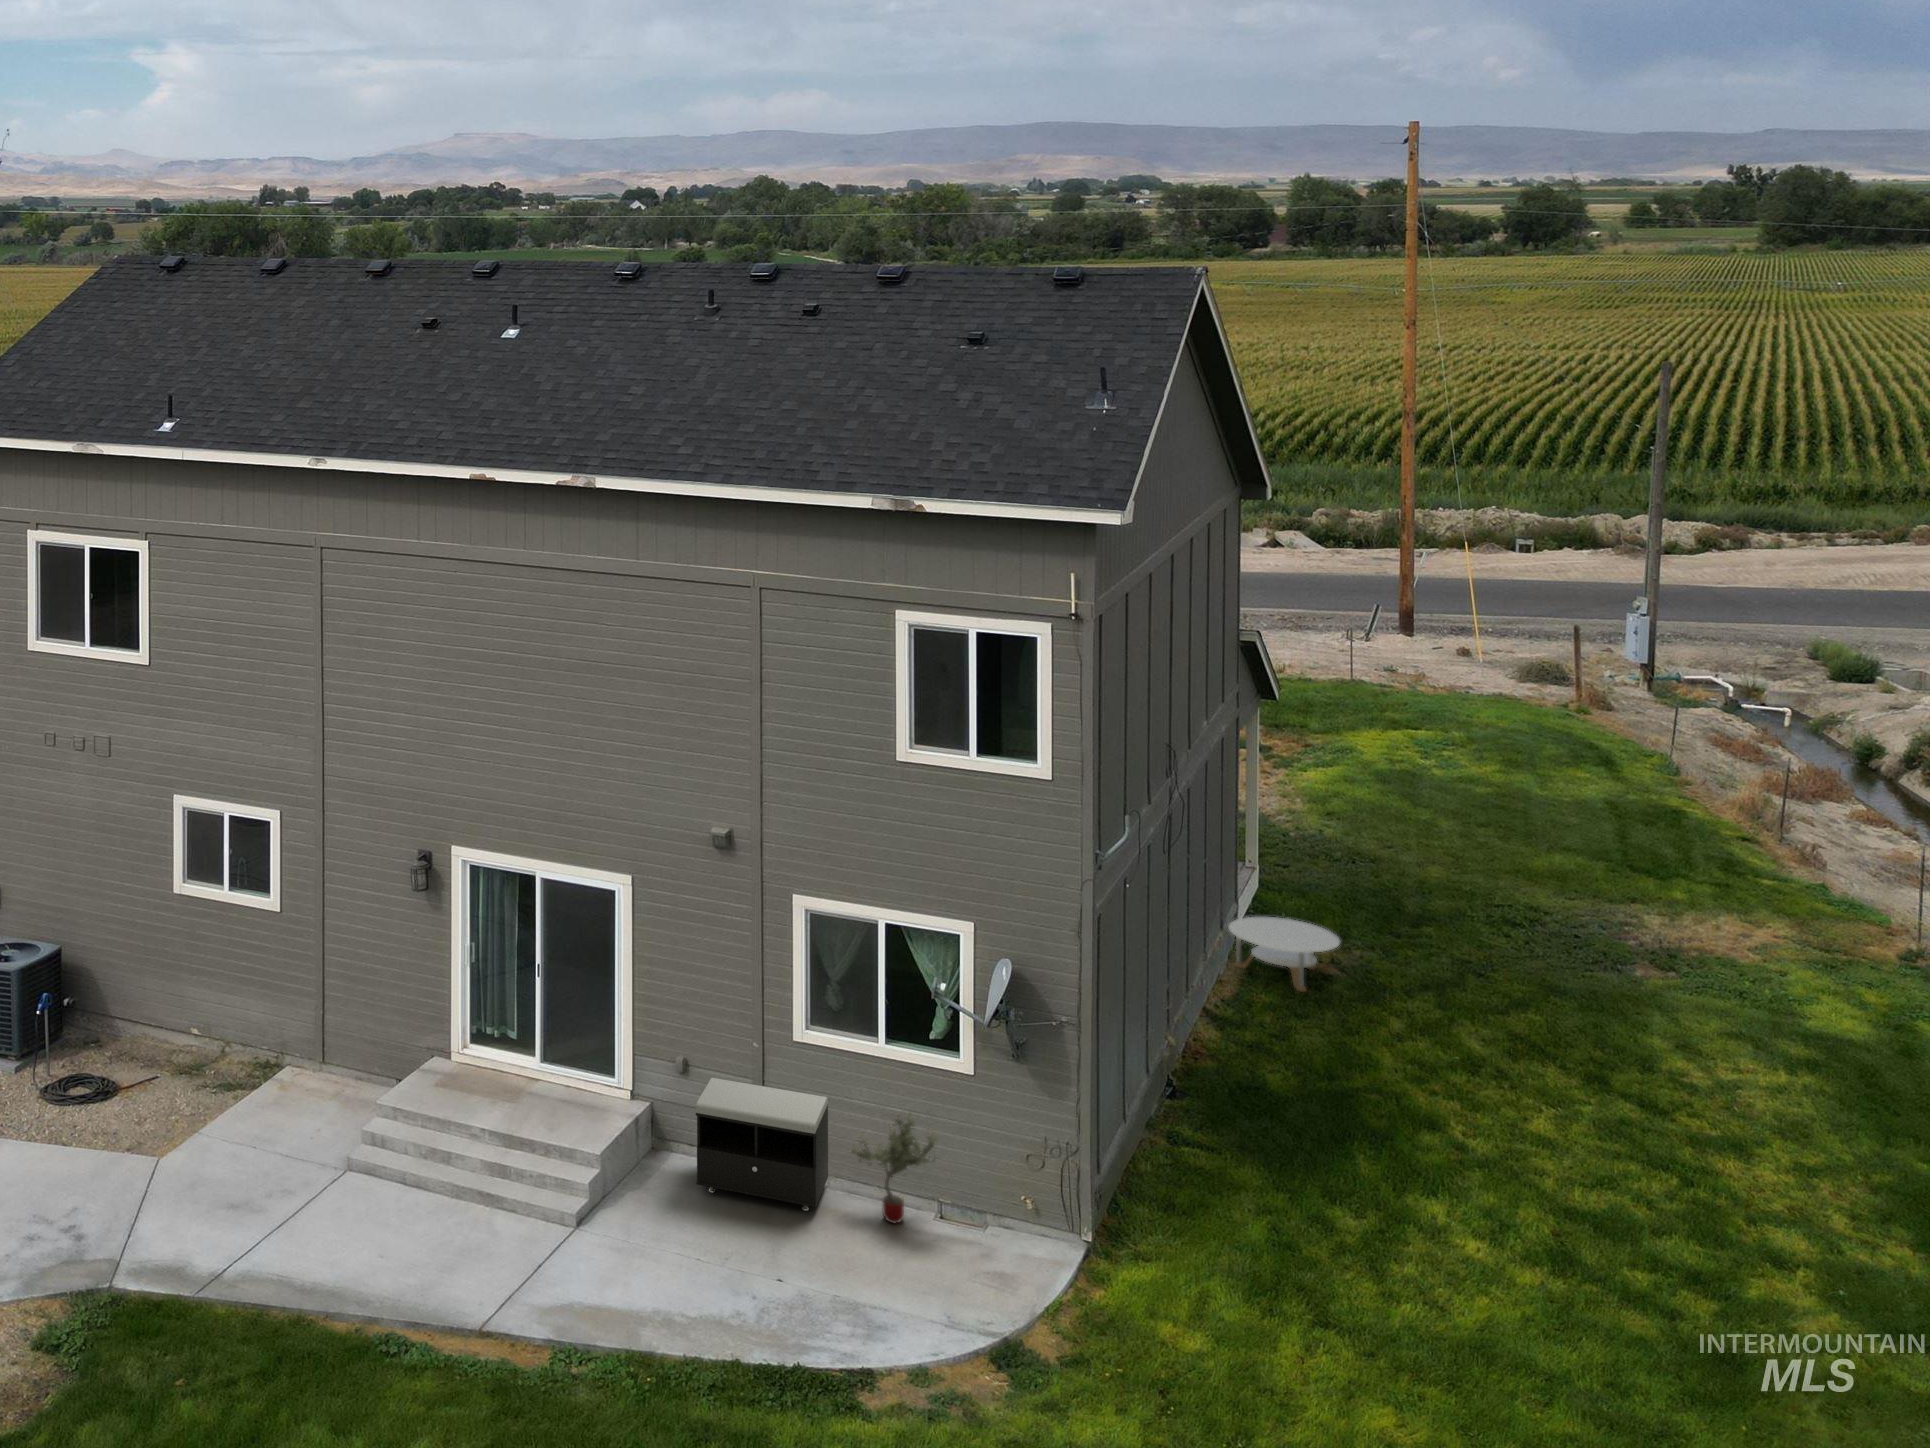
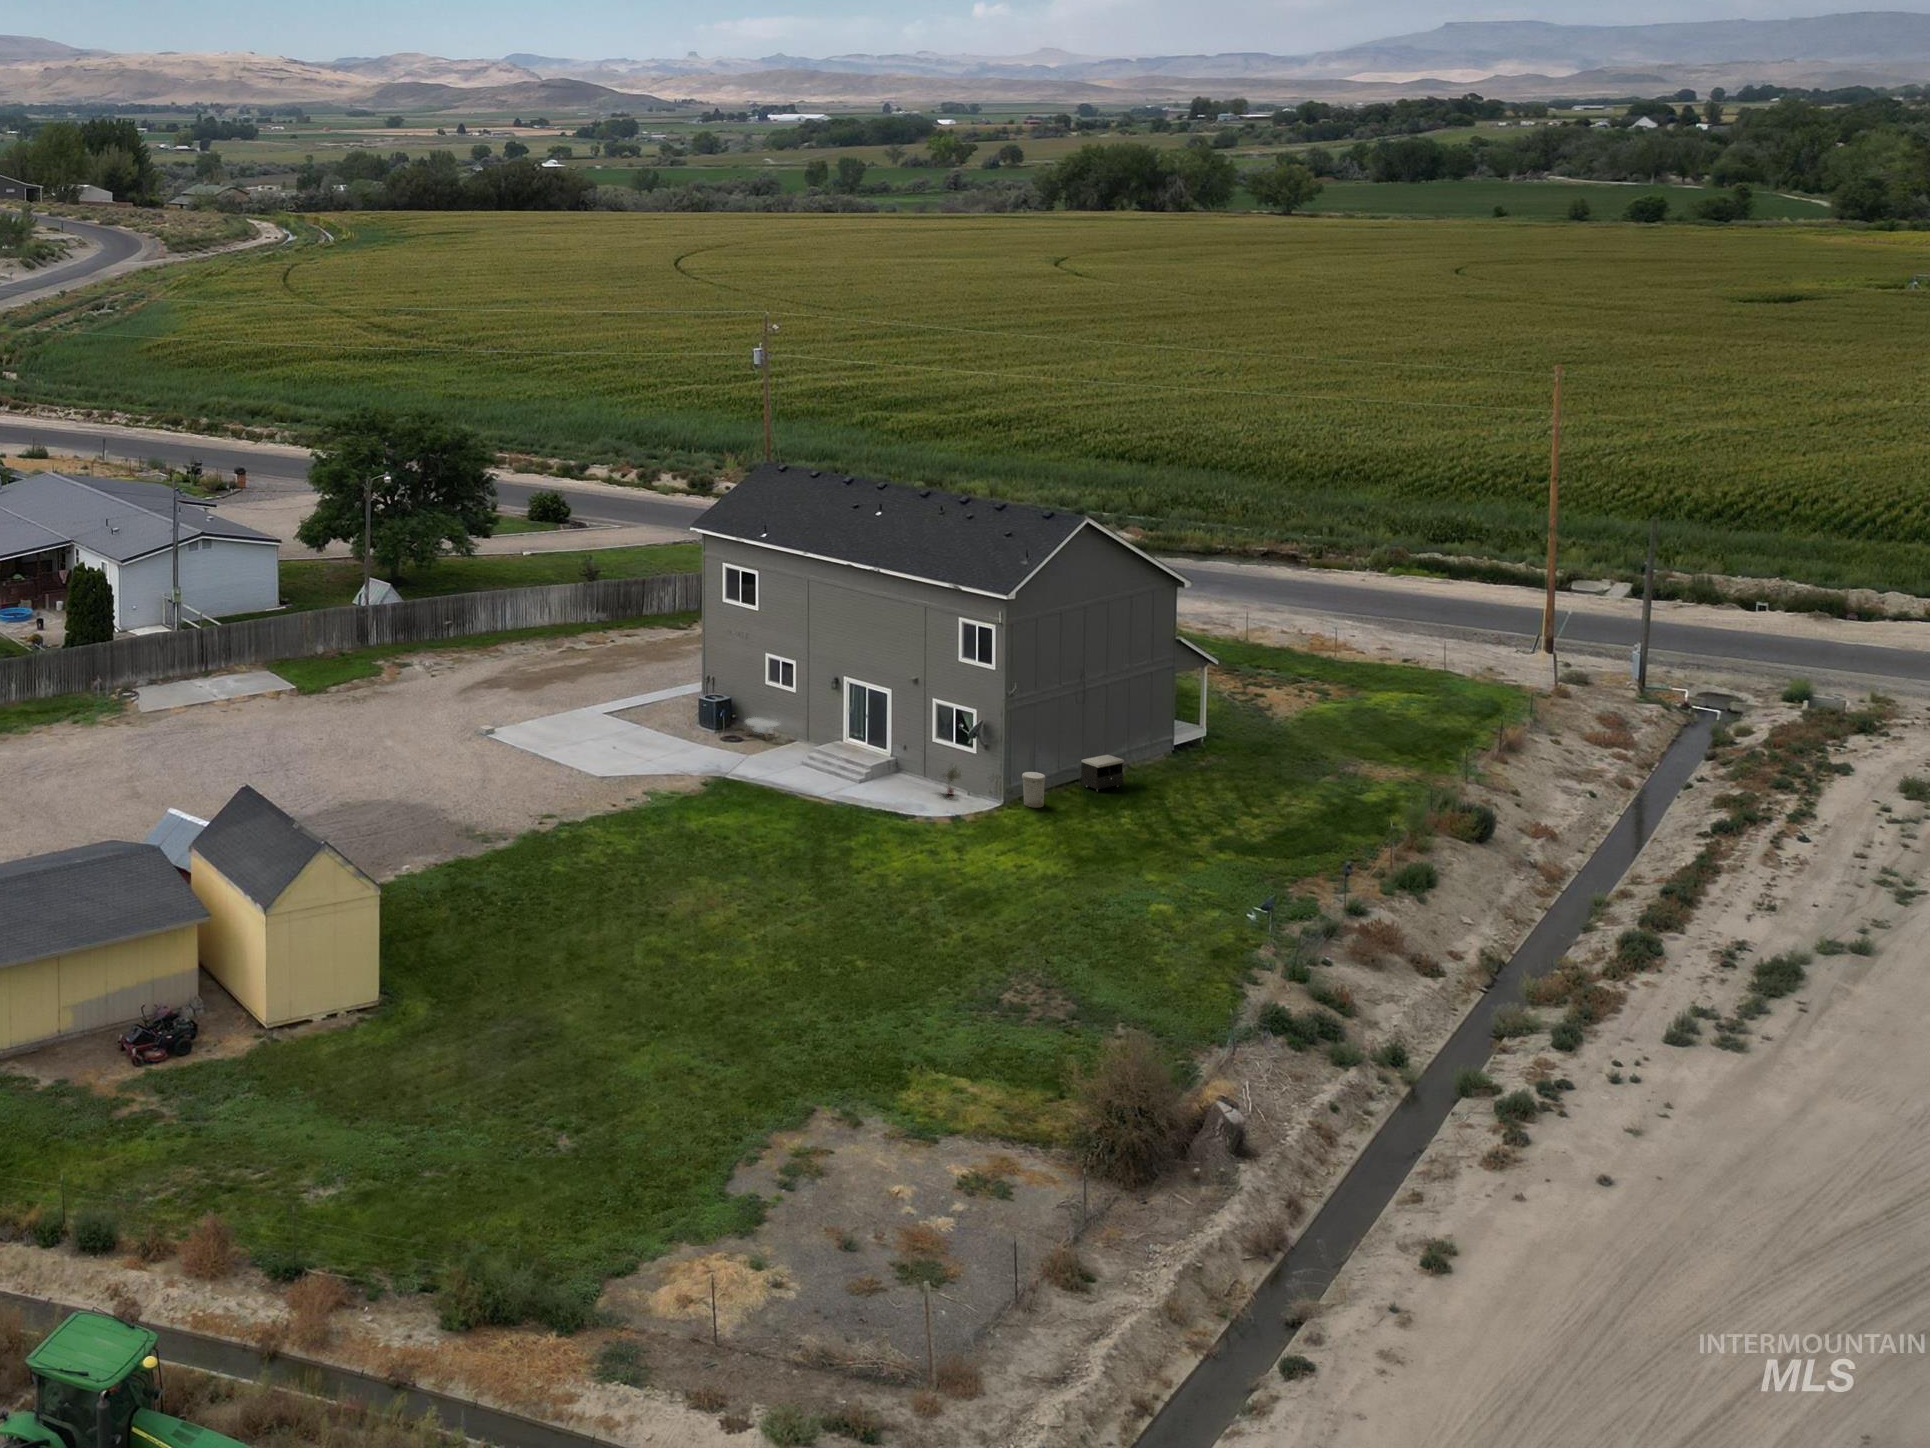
round table: present [1229,917,1340,992] -> present [746,718,779,740]
storage bench: present [696,1078,828,1211] -> present [1081,755,1124,791]
trash can: none [1116,1099,1196,1228] -> present [1022,772,1046,808]

